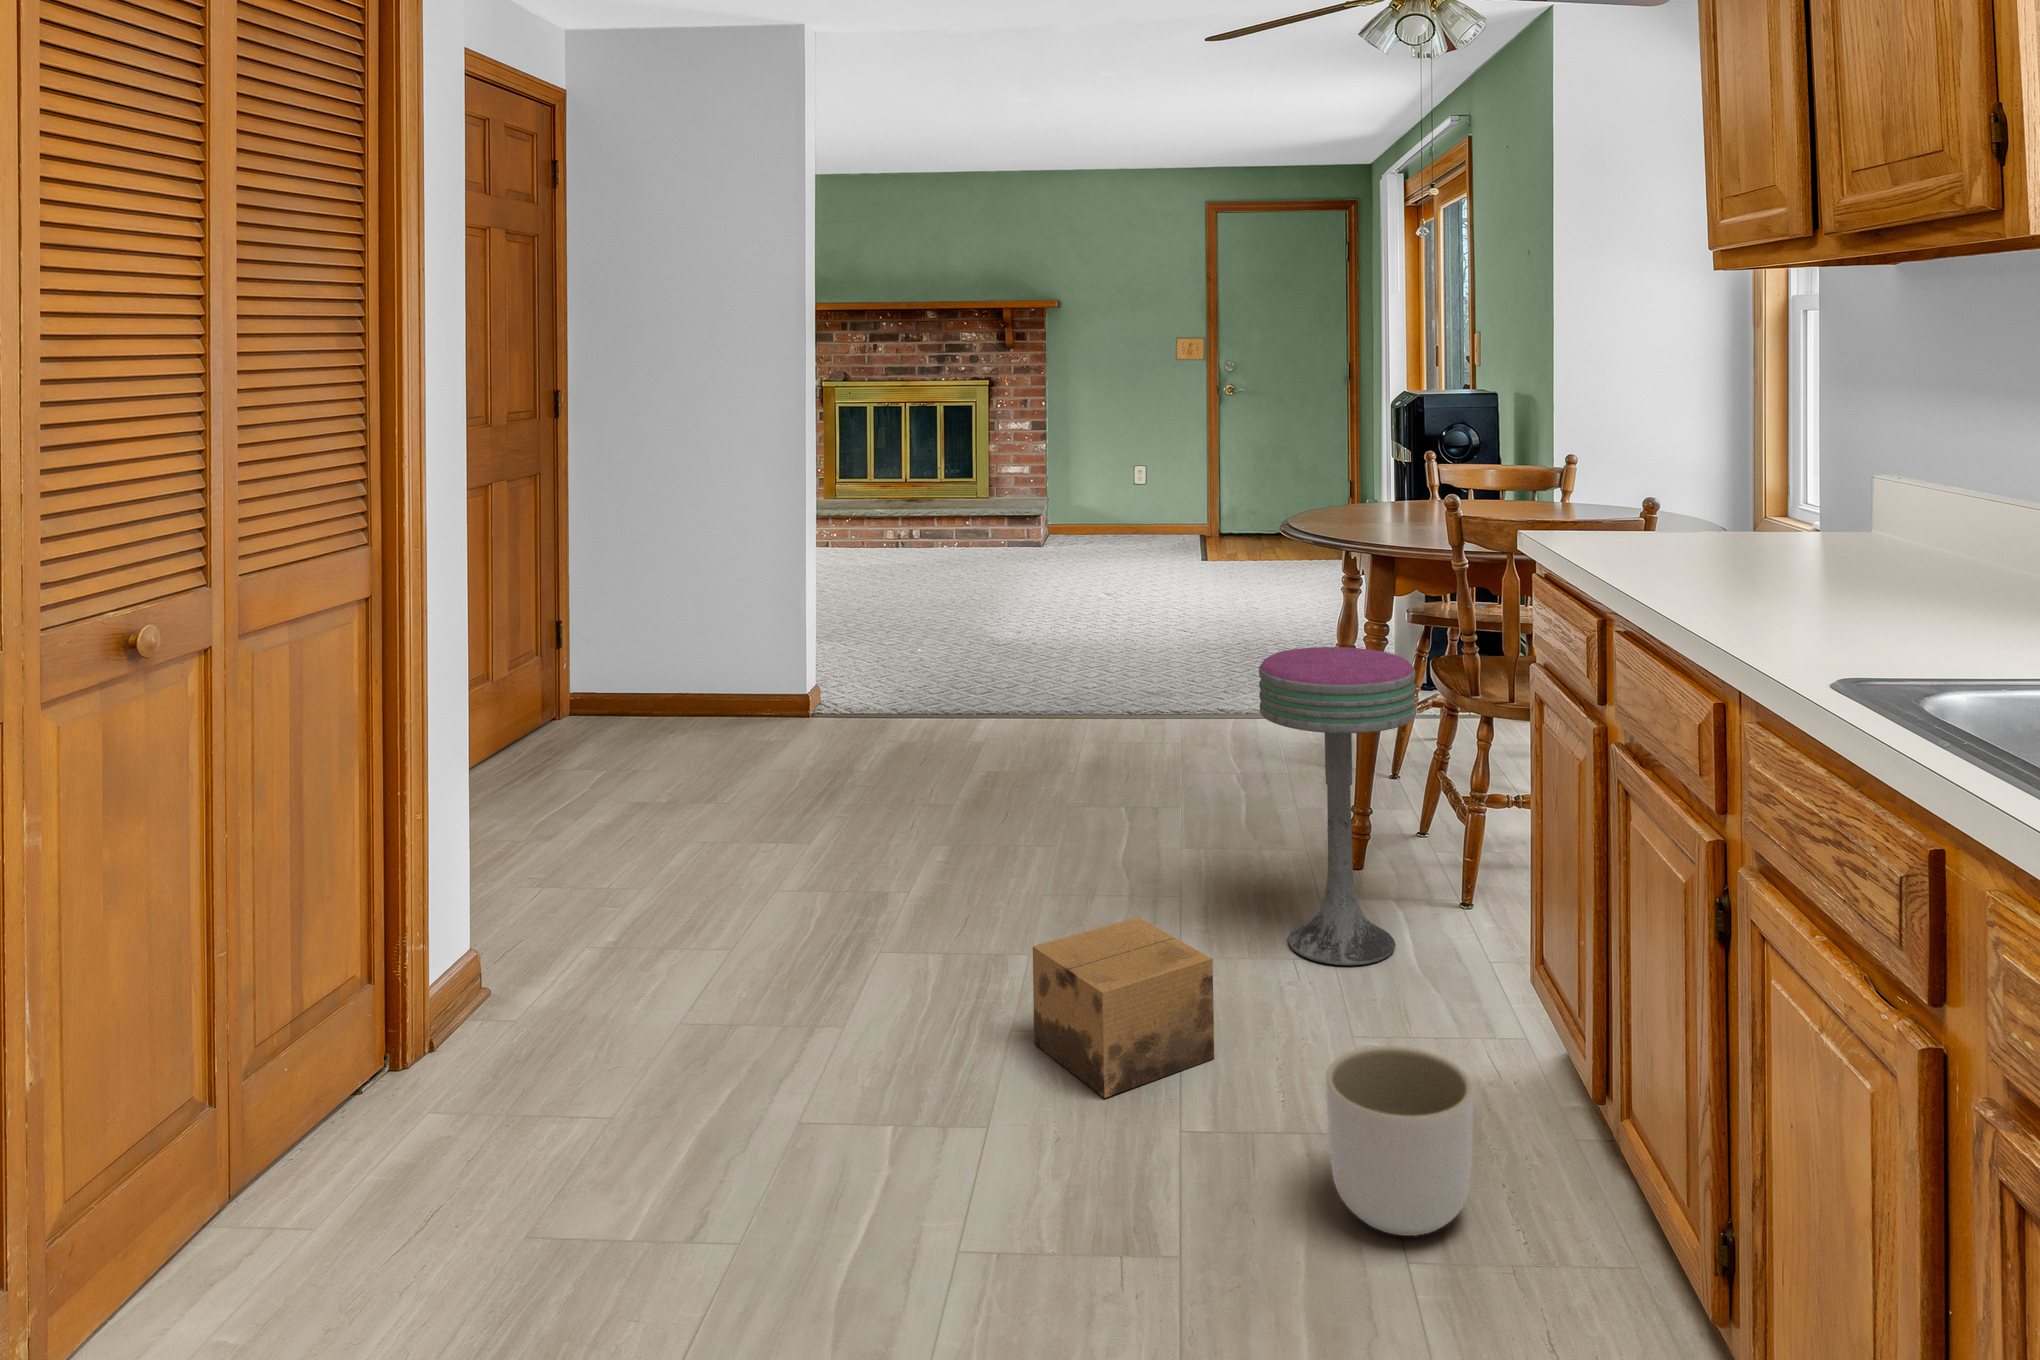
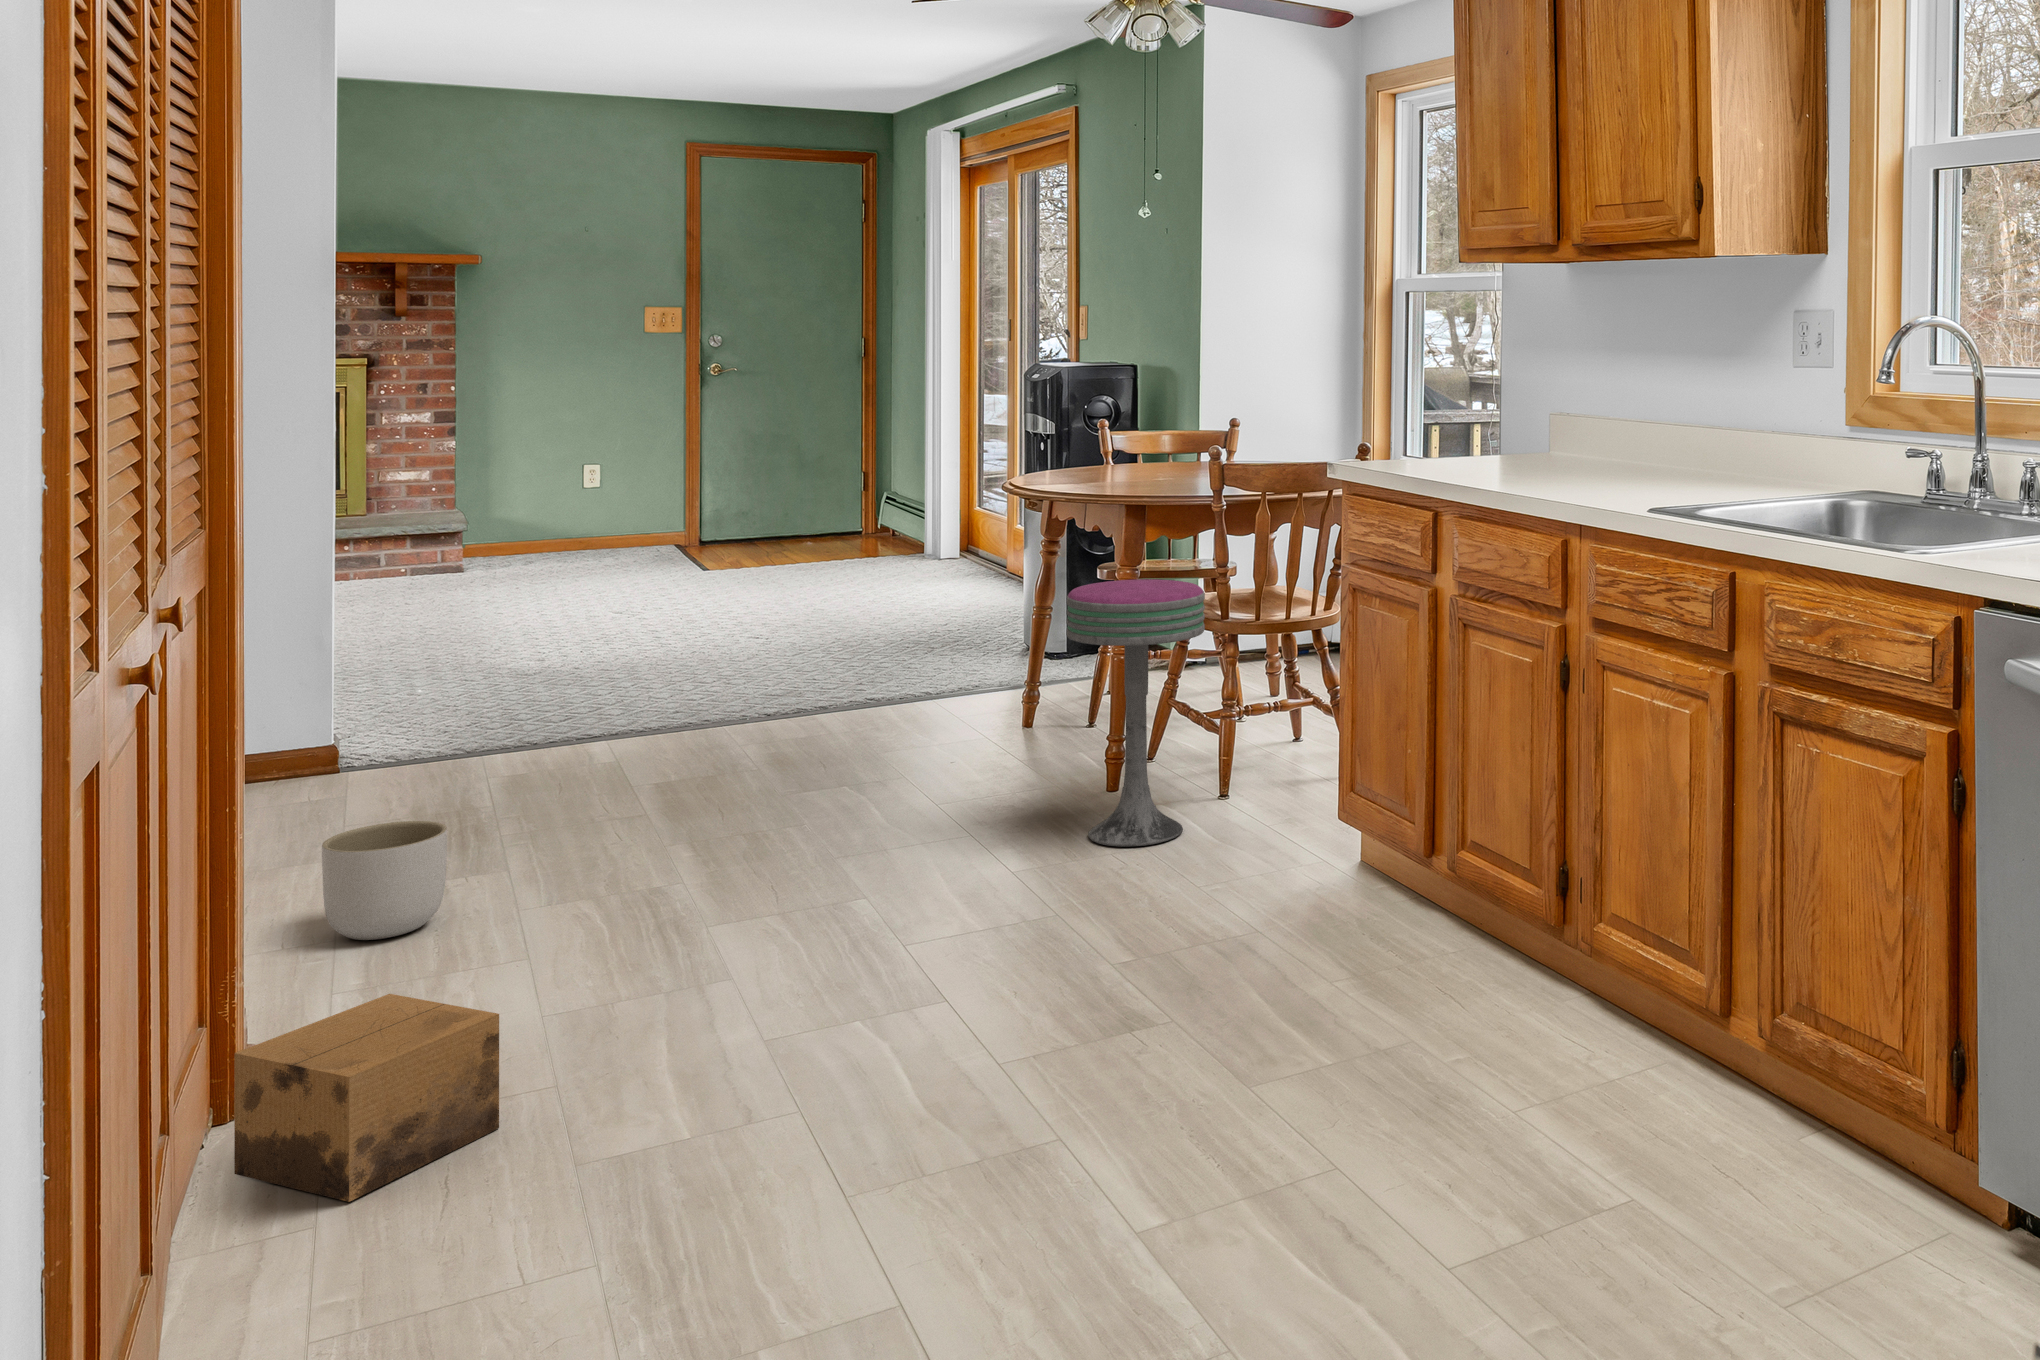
cardboard box: present [1033,917,1214,1098] -> present [234,994,499,1202]
planter: present [1326,1046,1473,1236] -> present [322,821,447,940]

